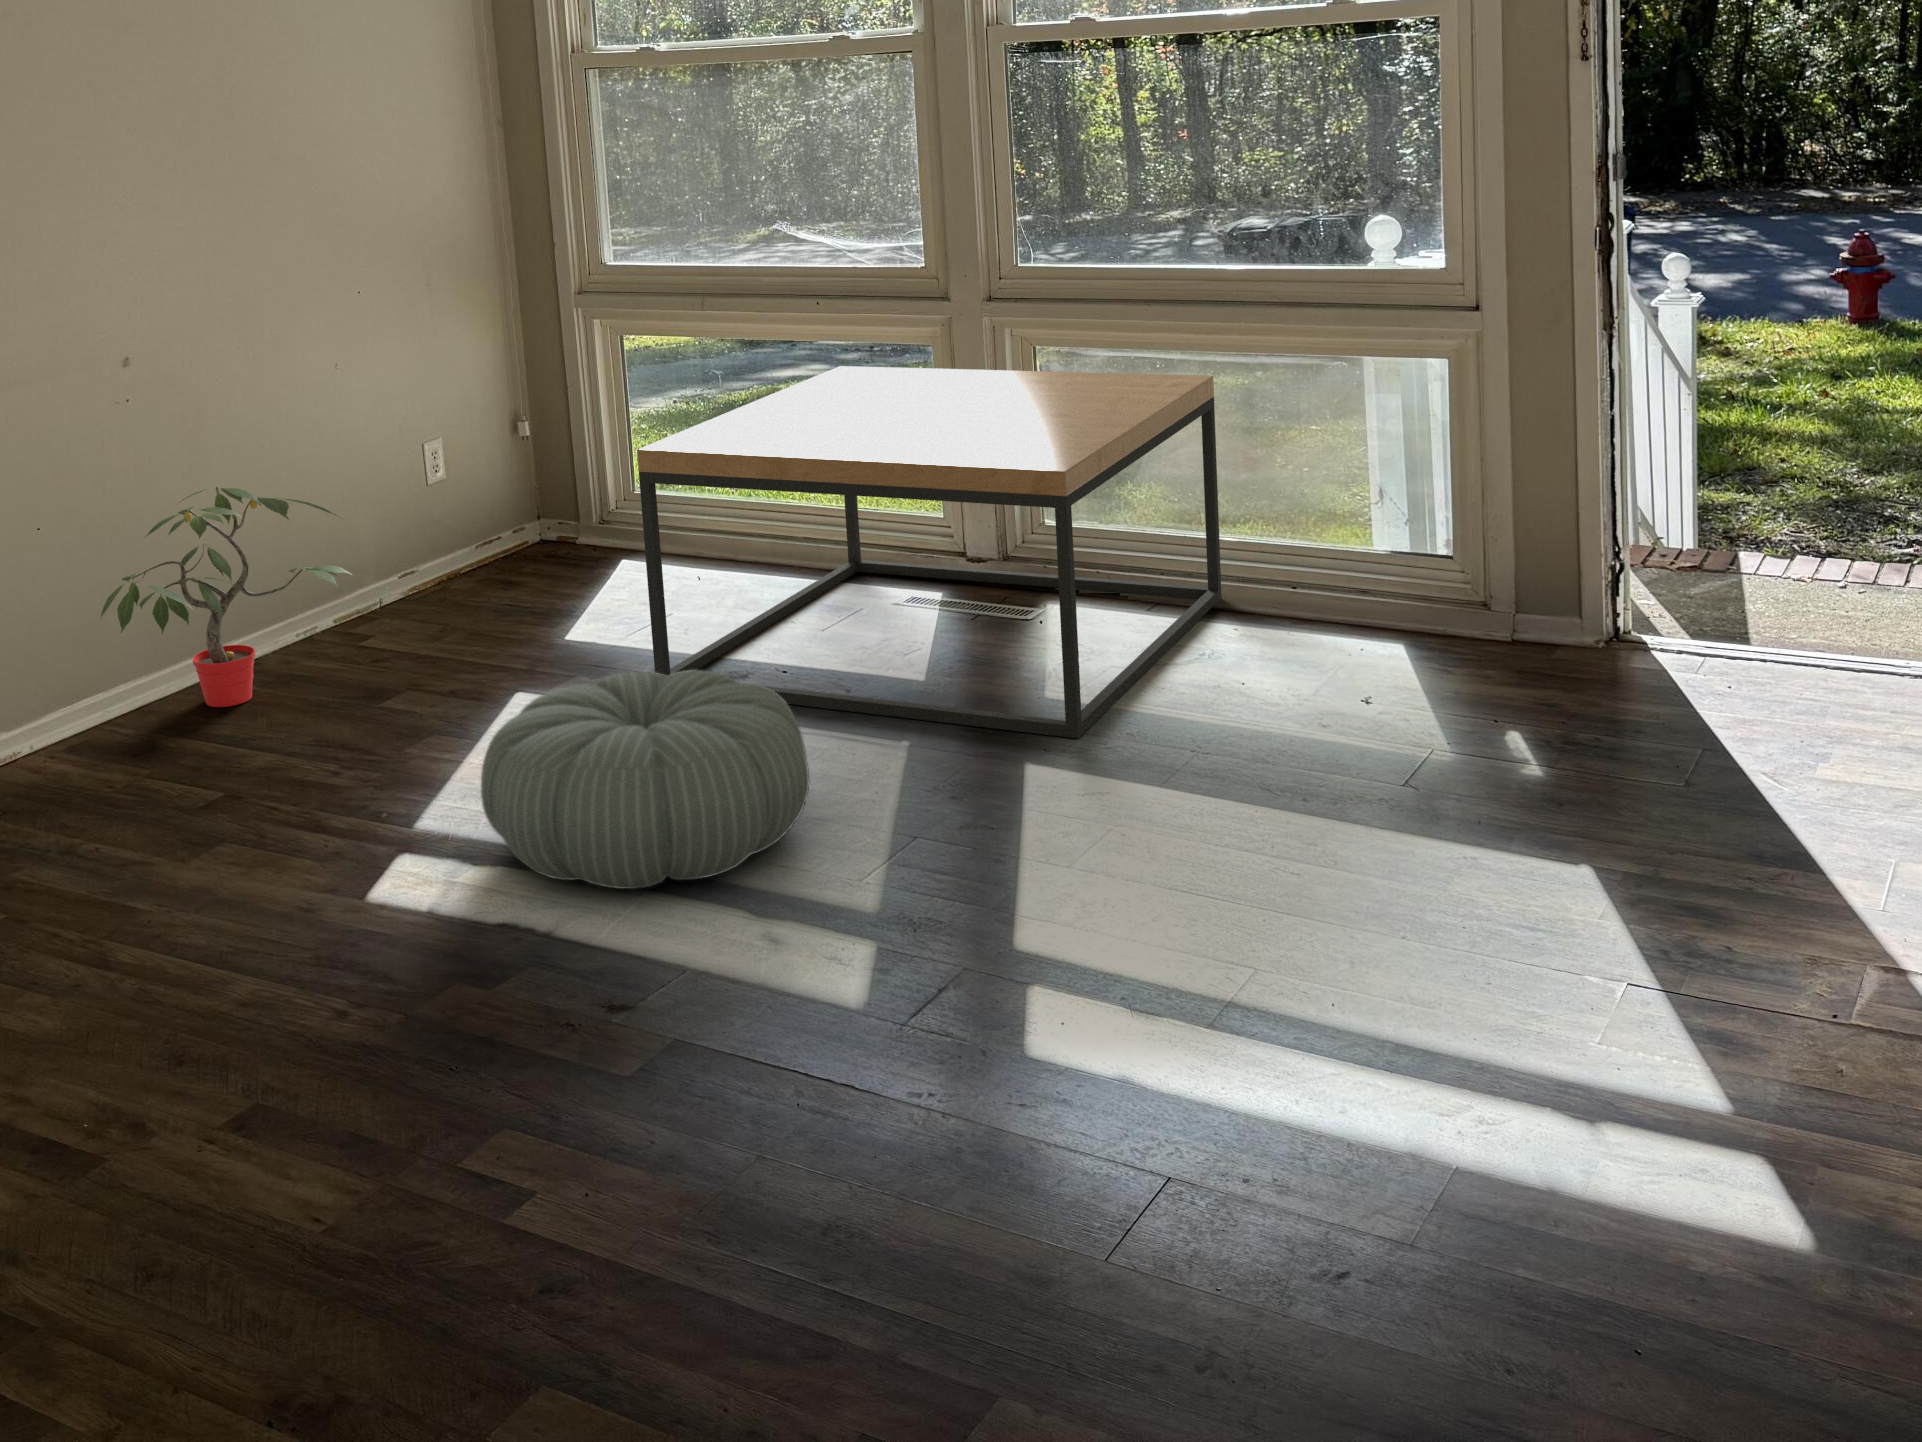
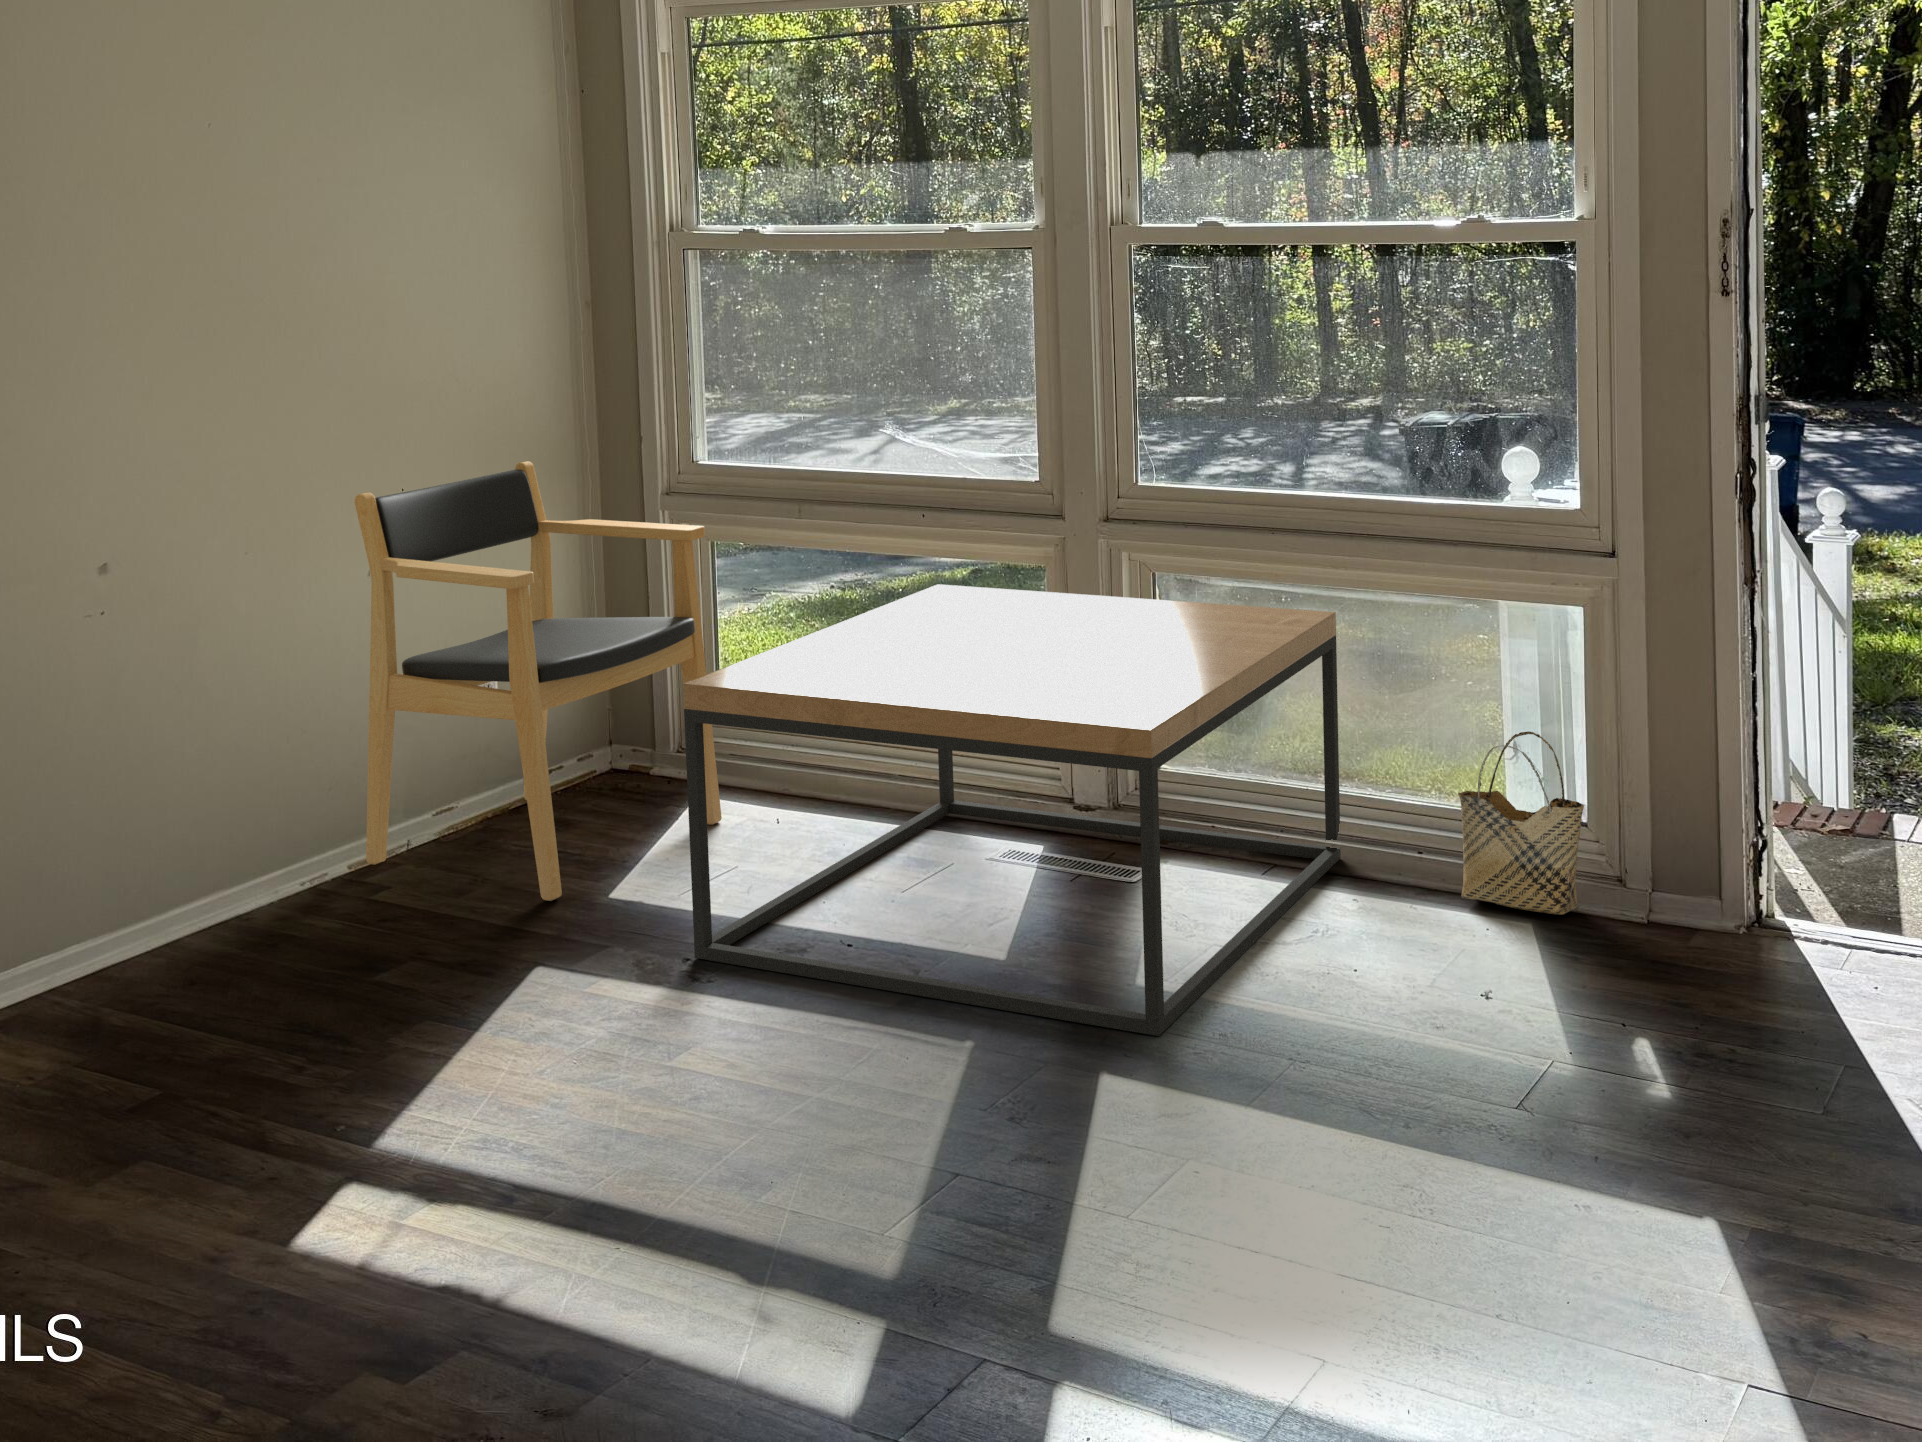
armchair: none [324,268,654,648] -> present [354,461,722,901]
woven basket: none [1333,476,1451,637] -> present [1458,731,1584,915]
potted plant: present [100,487,351,707] -> none [39,711,361,971]
pouf: present [481,670,809,889] -> none [440,956,834,1235]

